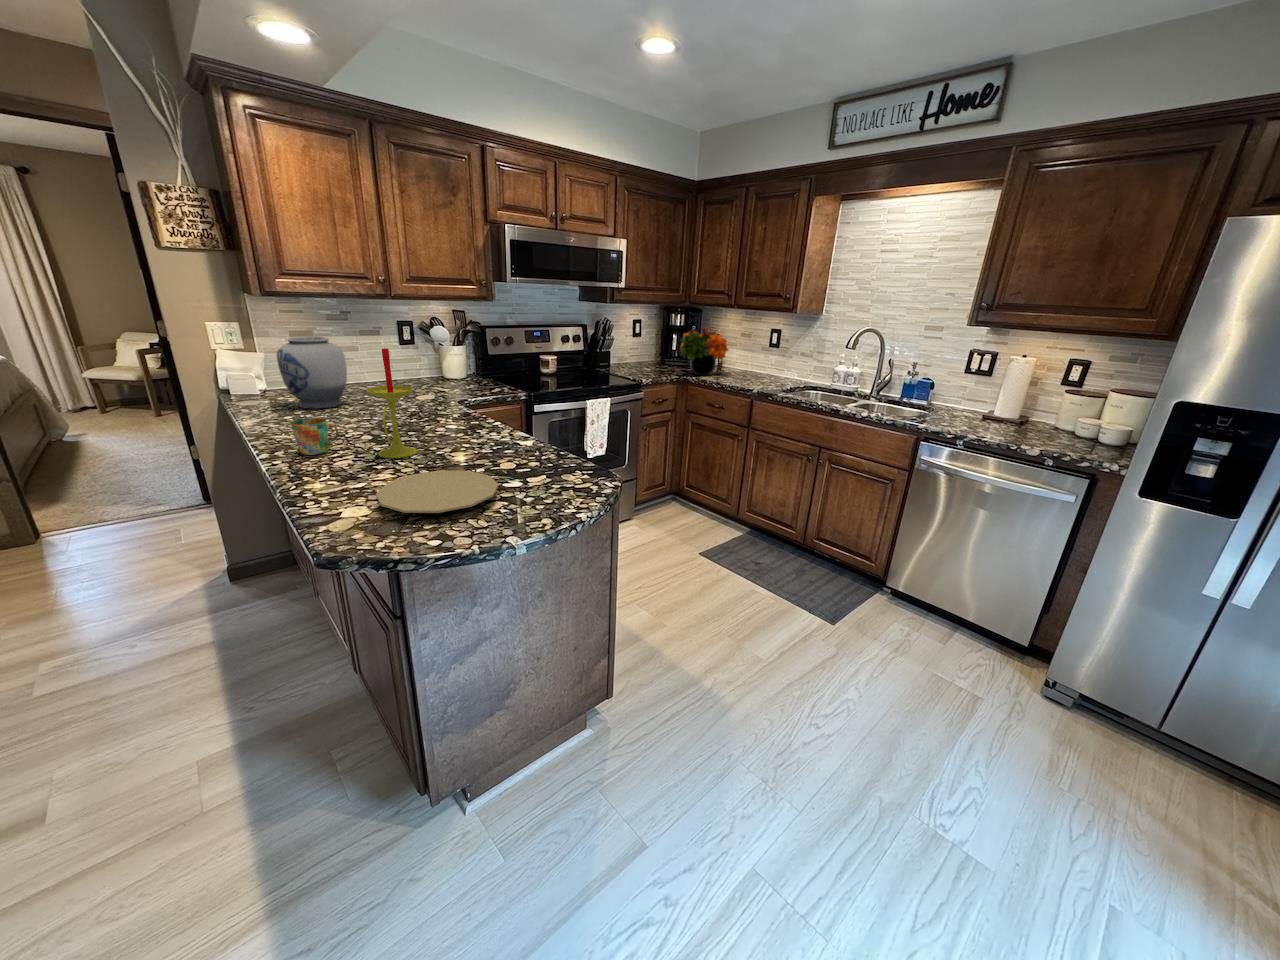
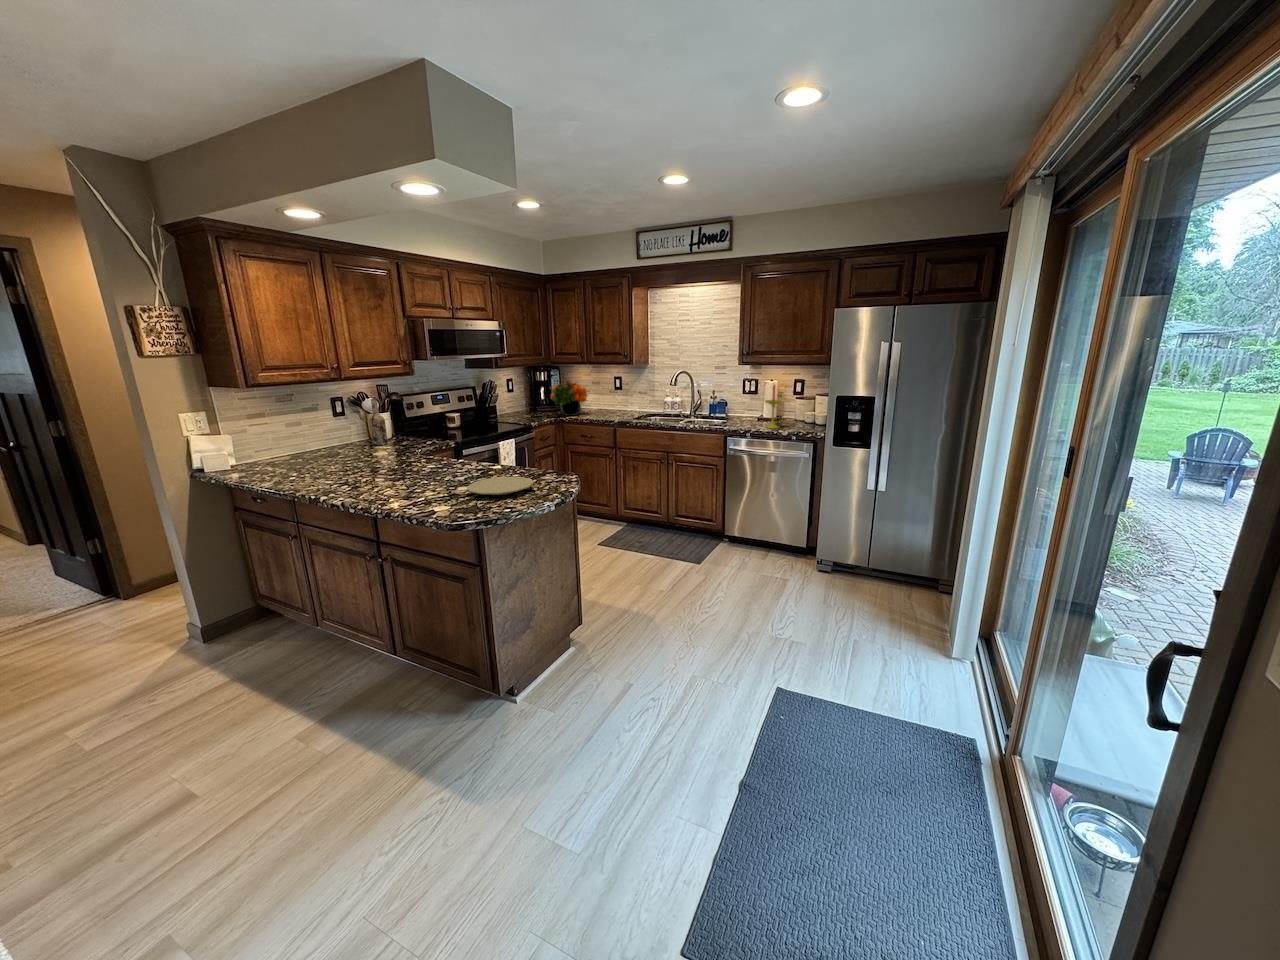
wine bottle: none [432,327,453,386] -> present [369,399,388,446]
vase: present [277,336,347,409] -> none [274,415,329,471]
candle: present [366,348,418,458] -> present [765,385,782,429]
mug: present [291,418,339,455] -> none [359,464,385,489]

